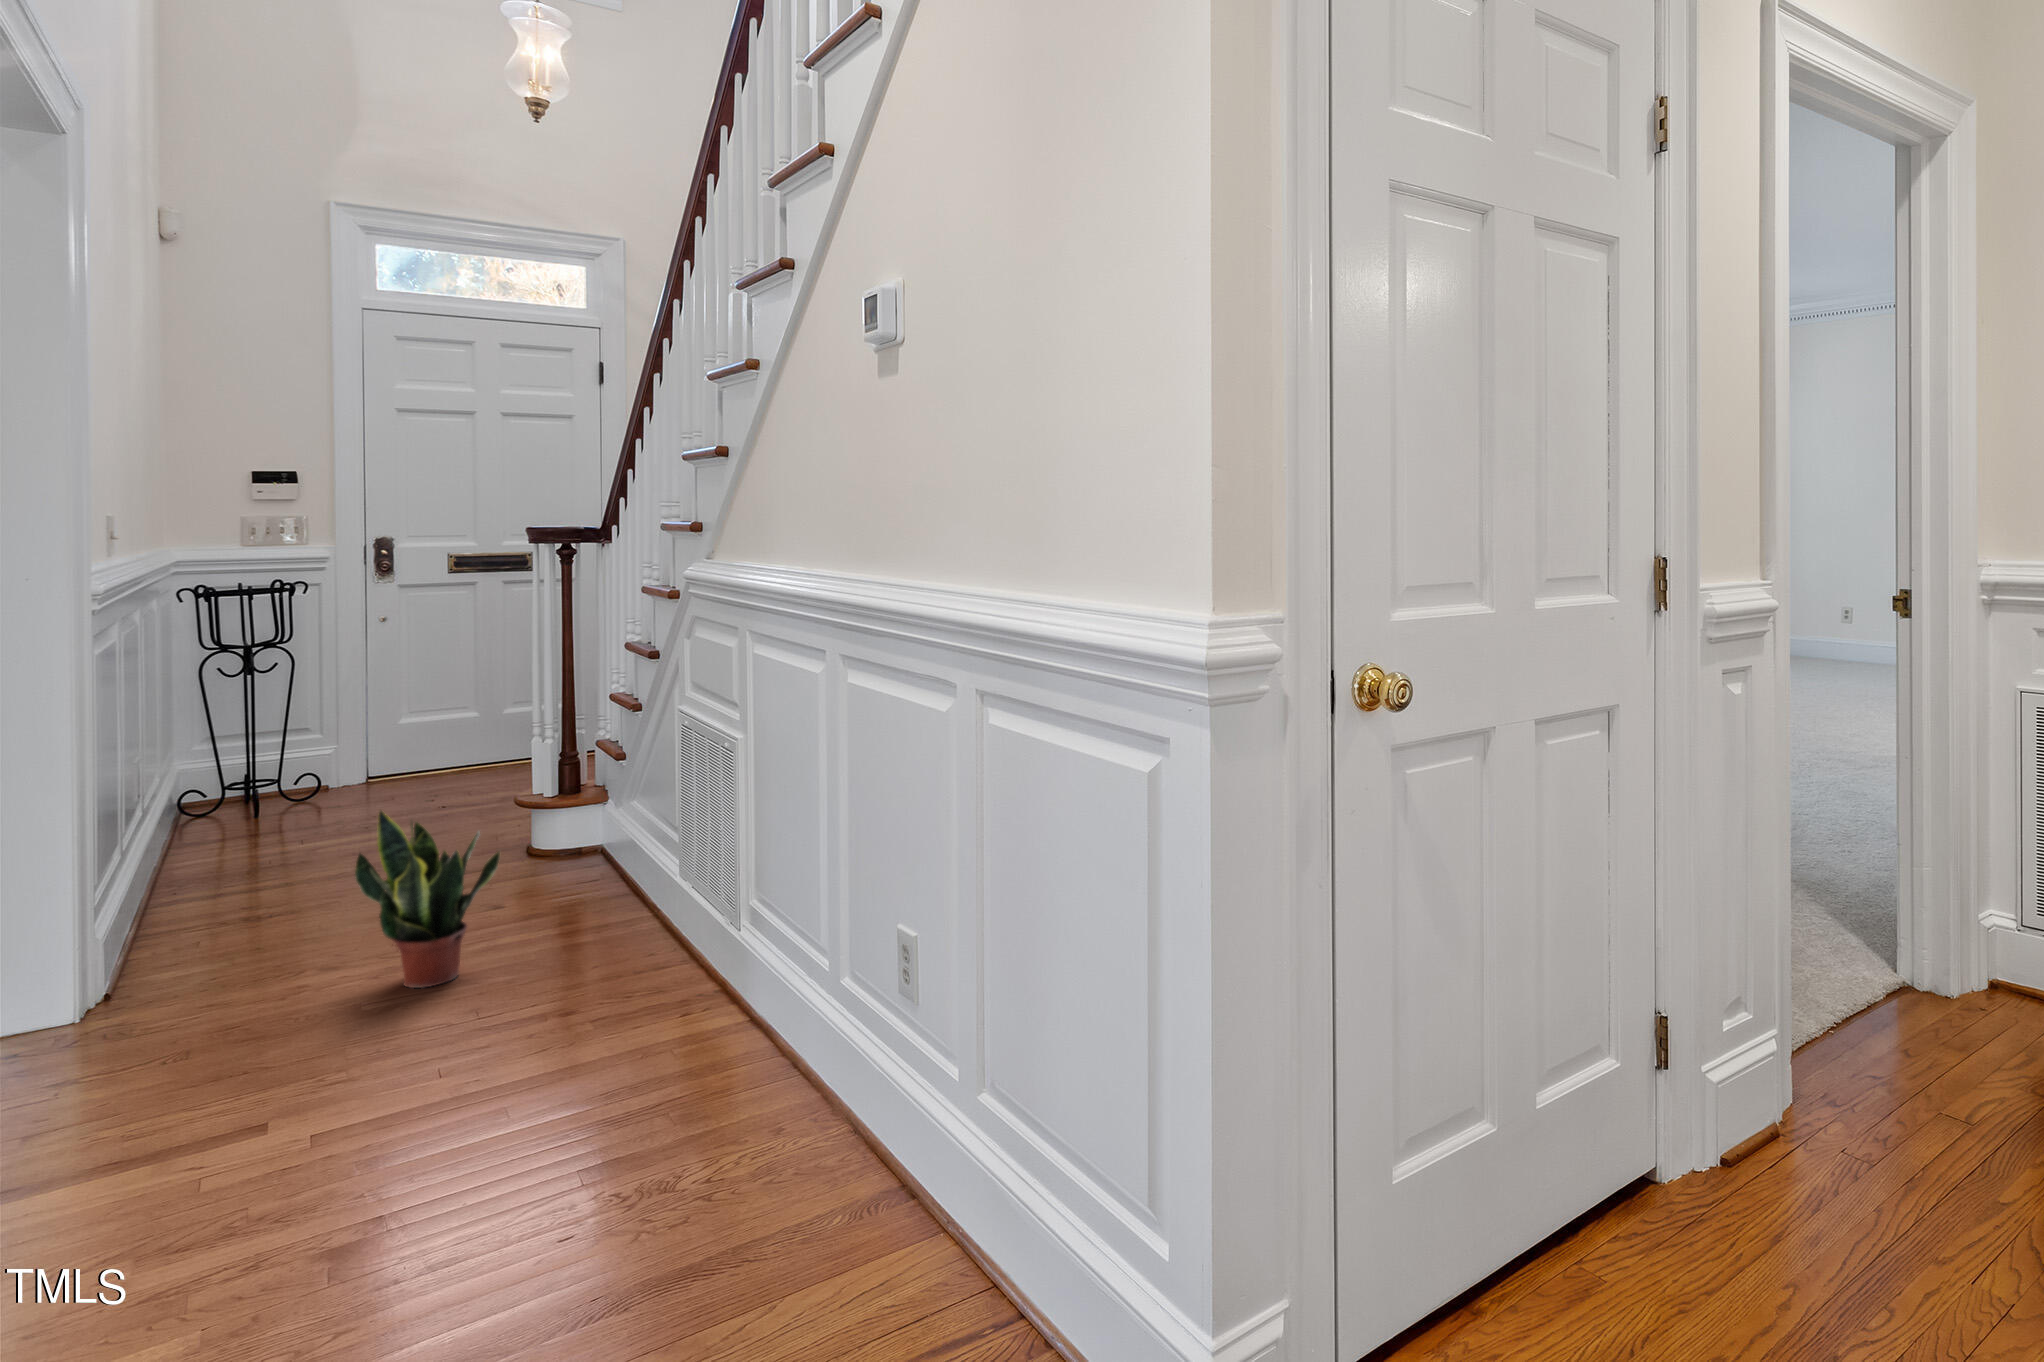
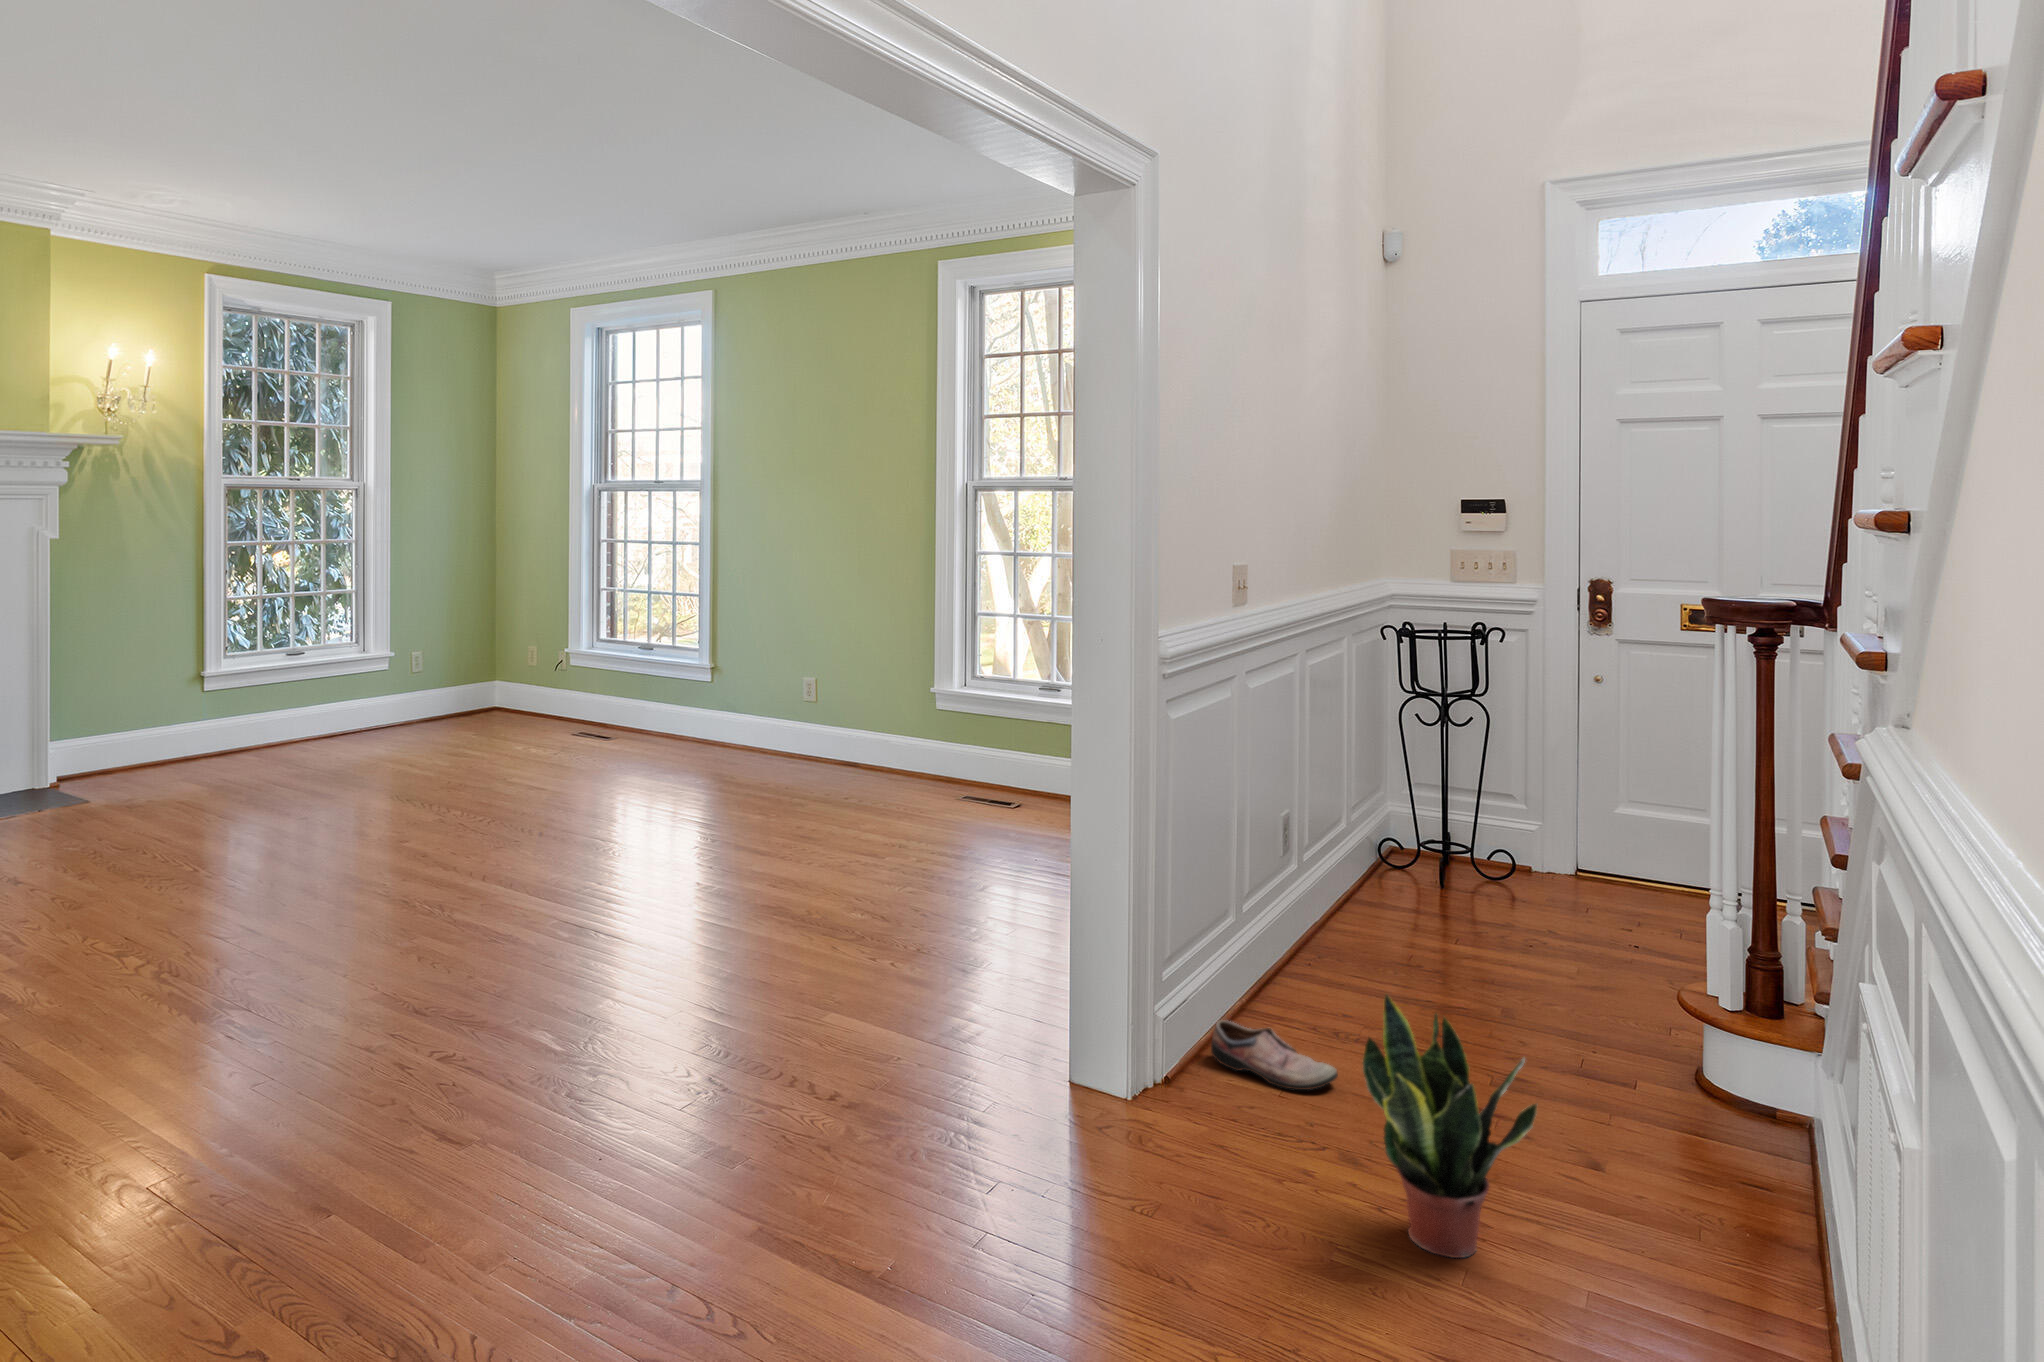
shoe: none [129,920,277,970] -> present [1211,1020,1338,1090]

